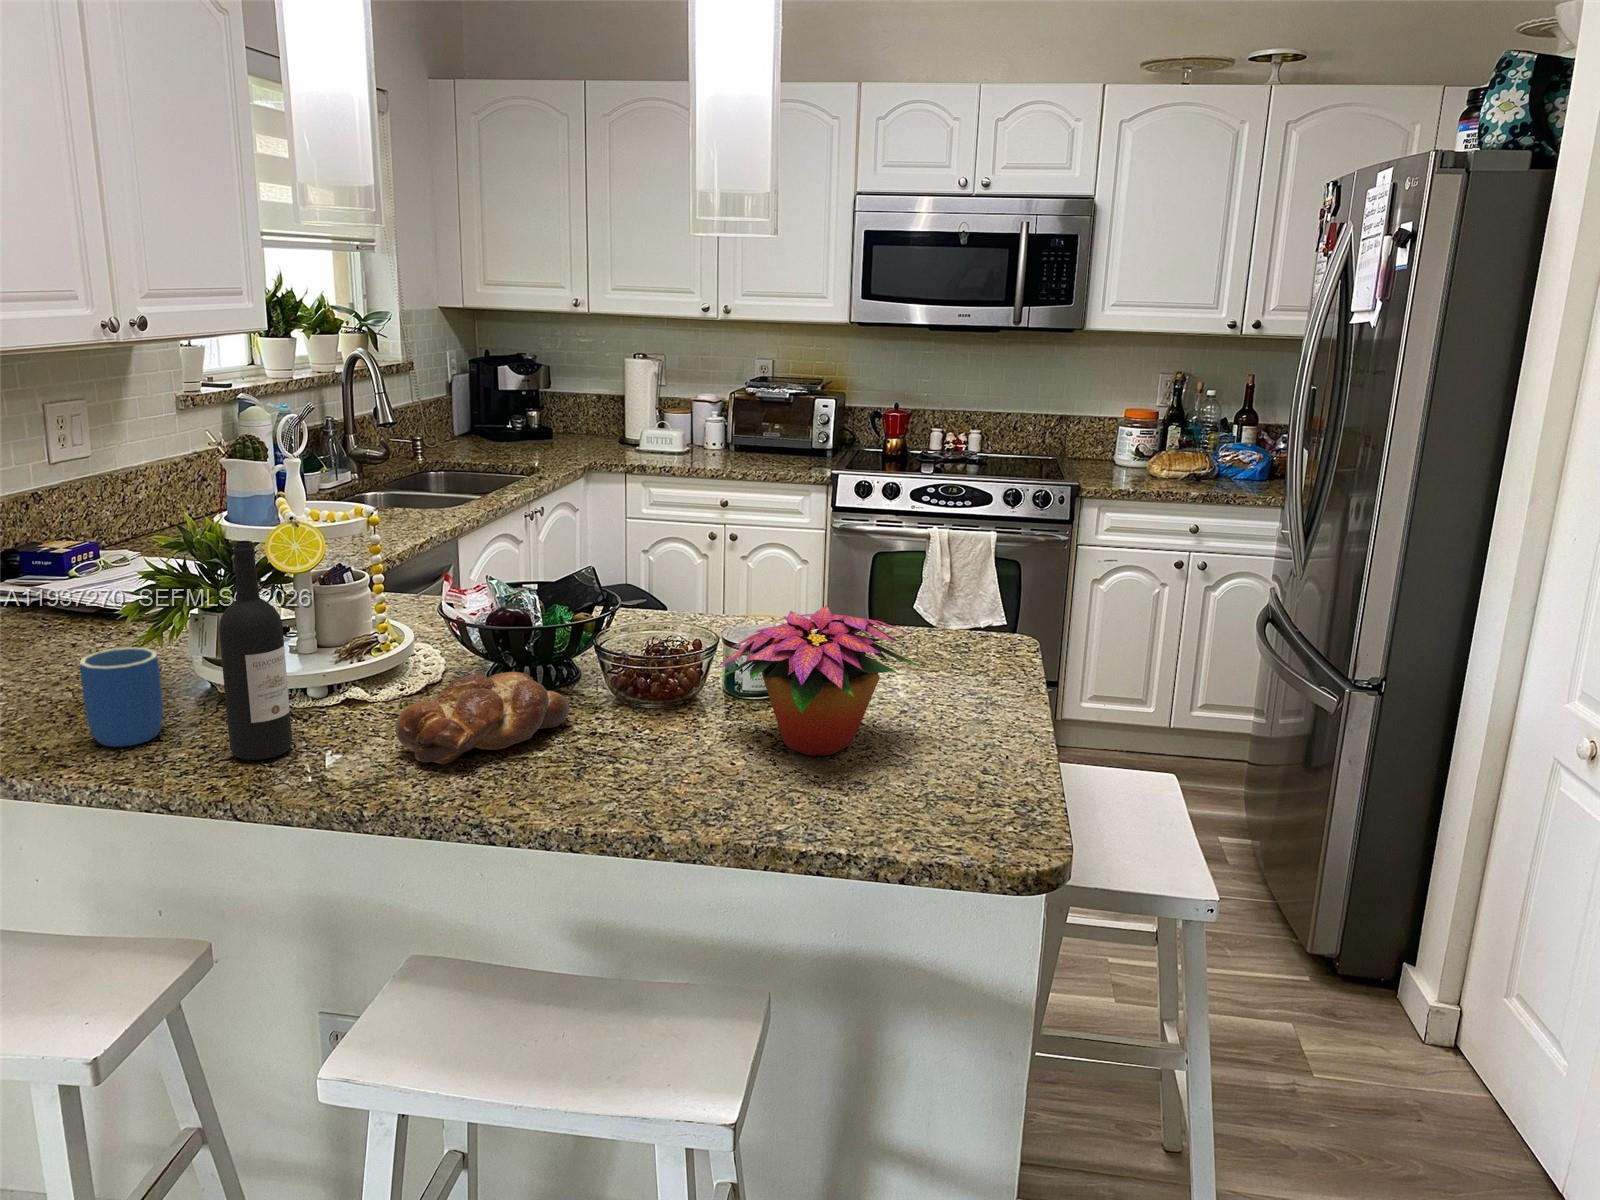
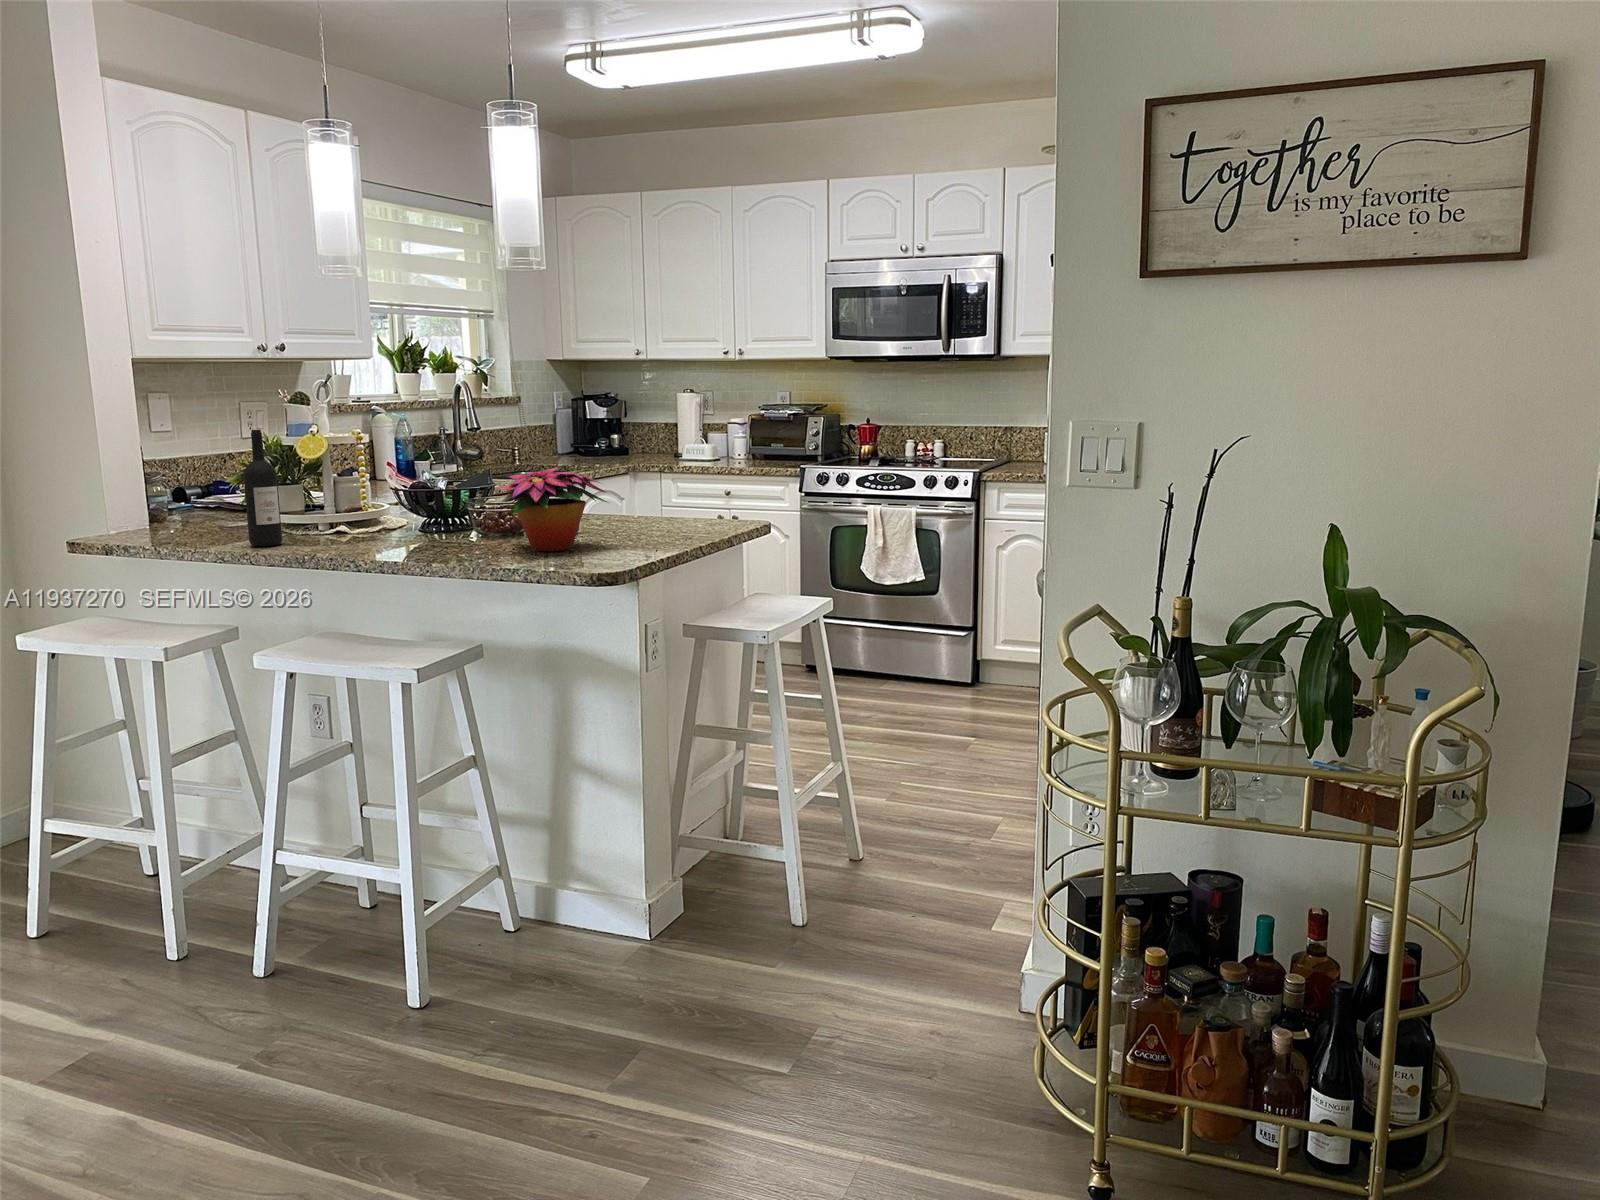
mug: present [80,647,163,747] -> none [184,494,227,542]
bread loaf: present [395,672,569,764] -> none [328,509,432,549]

